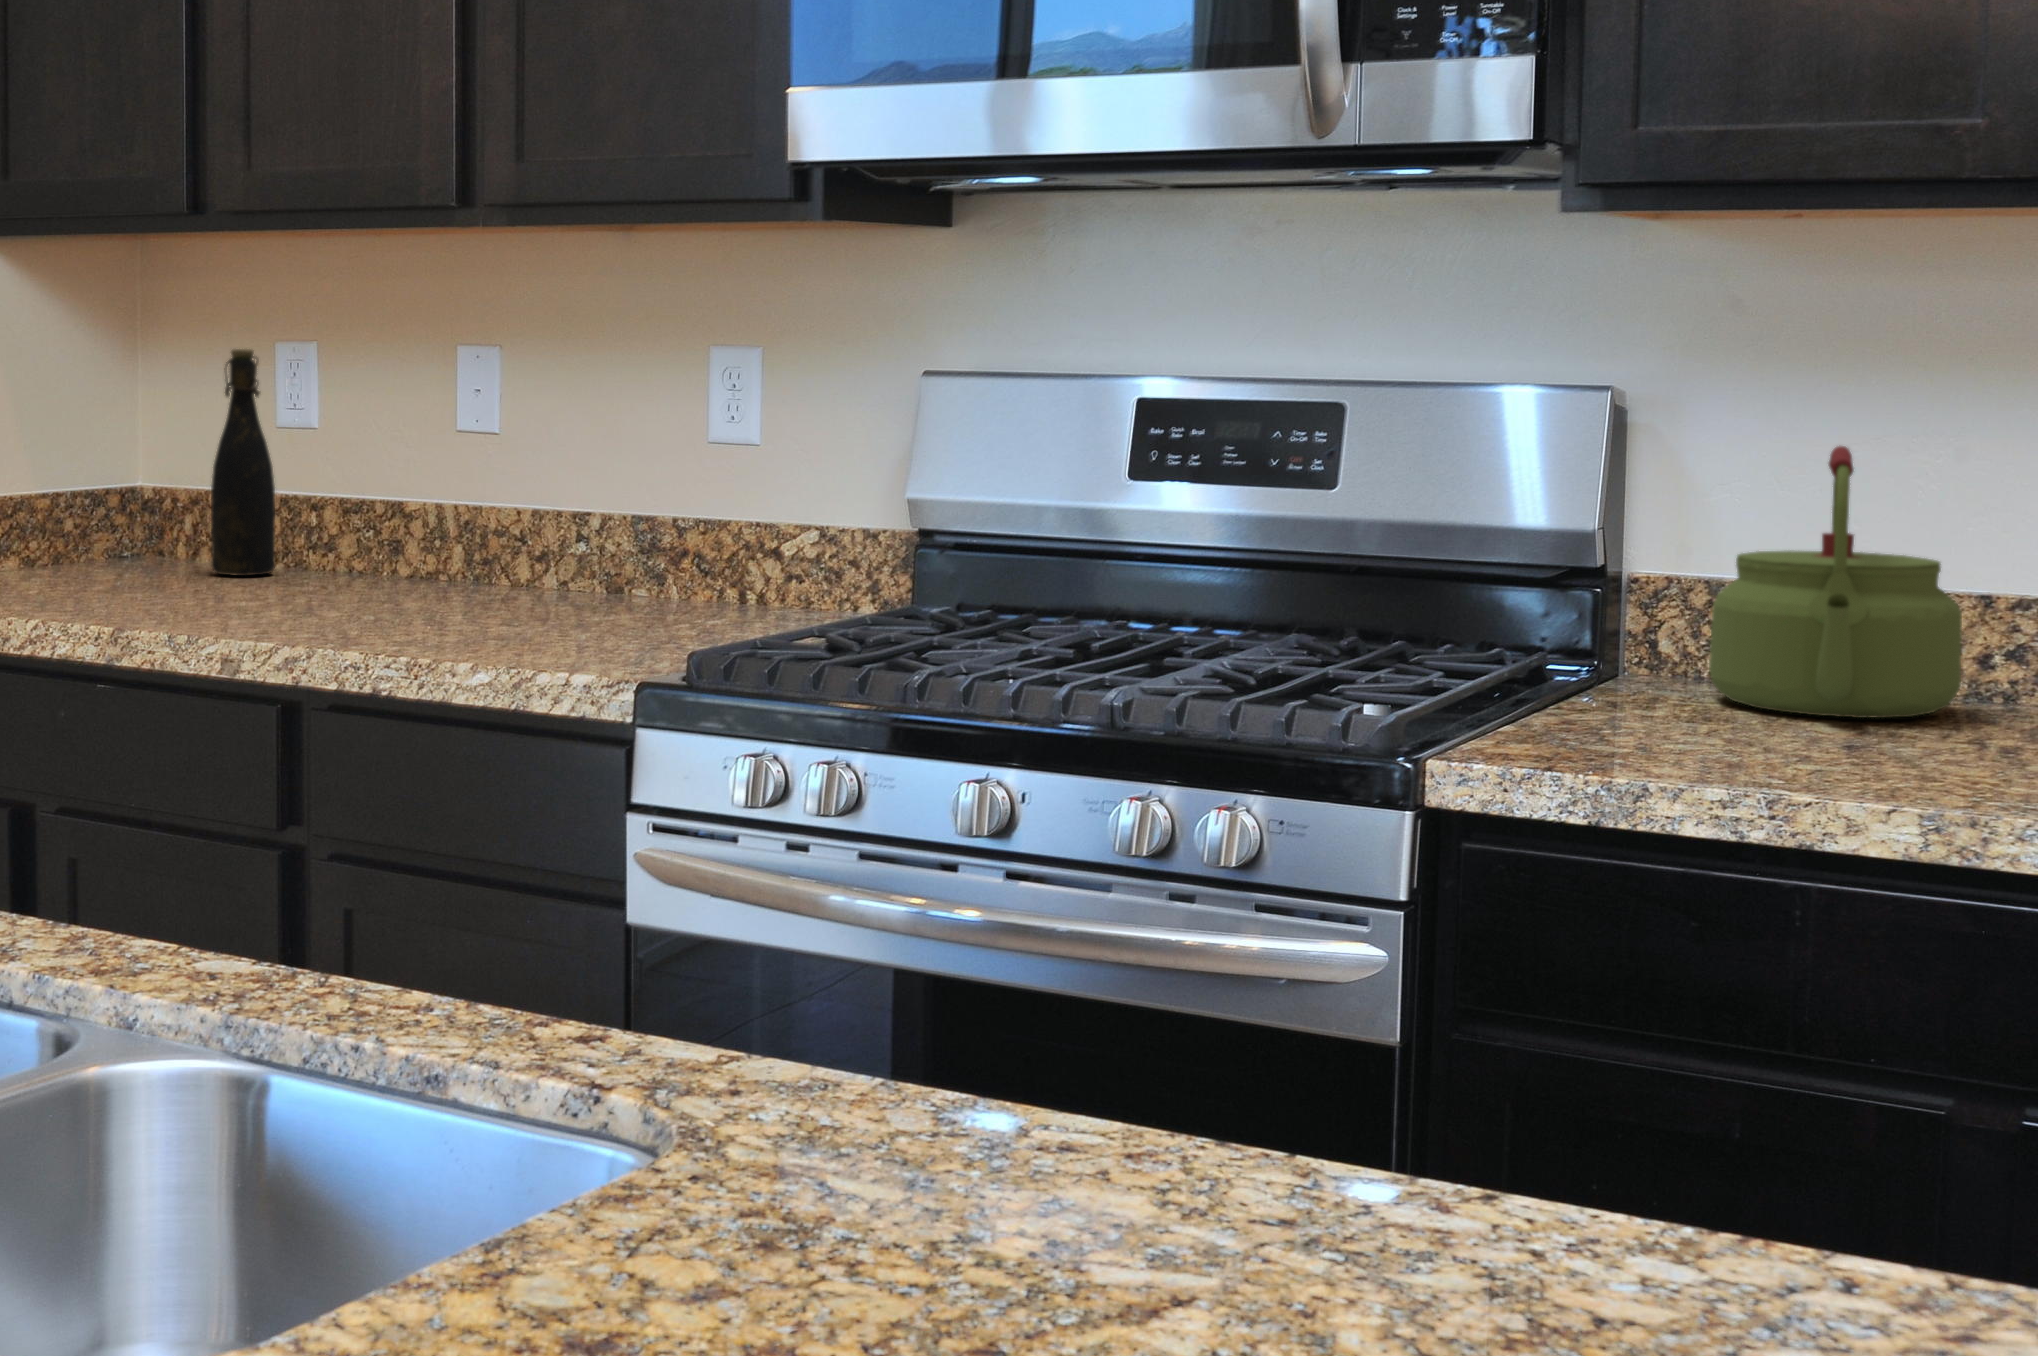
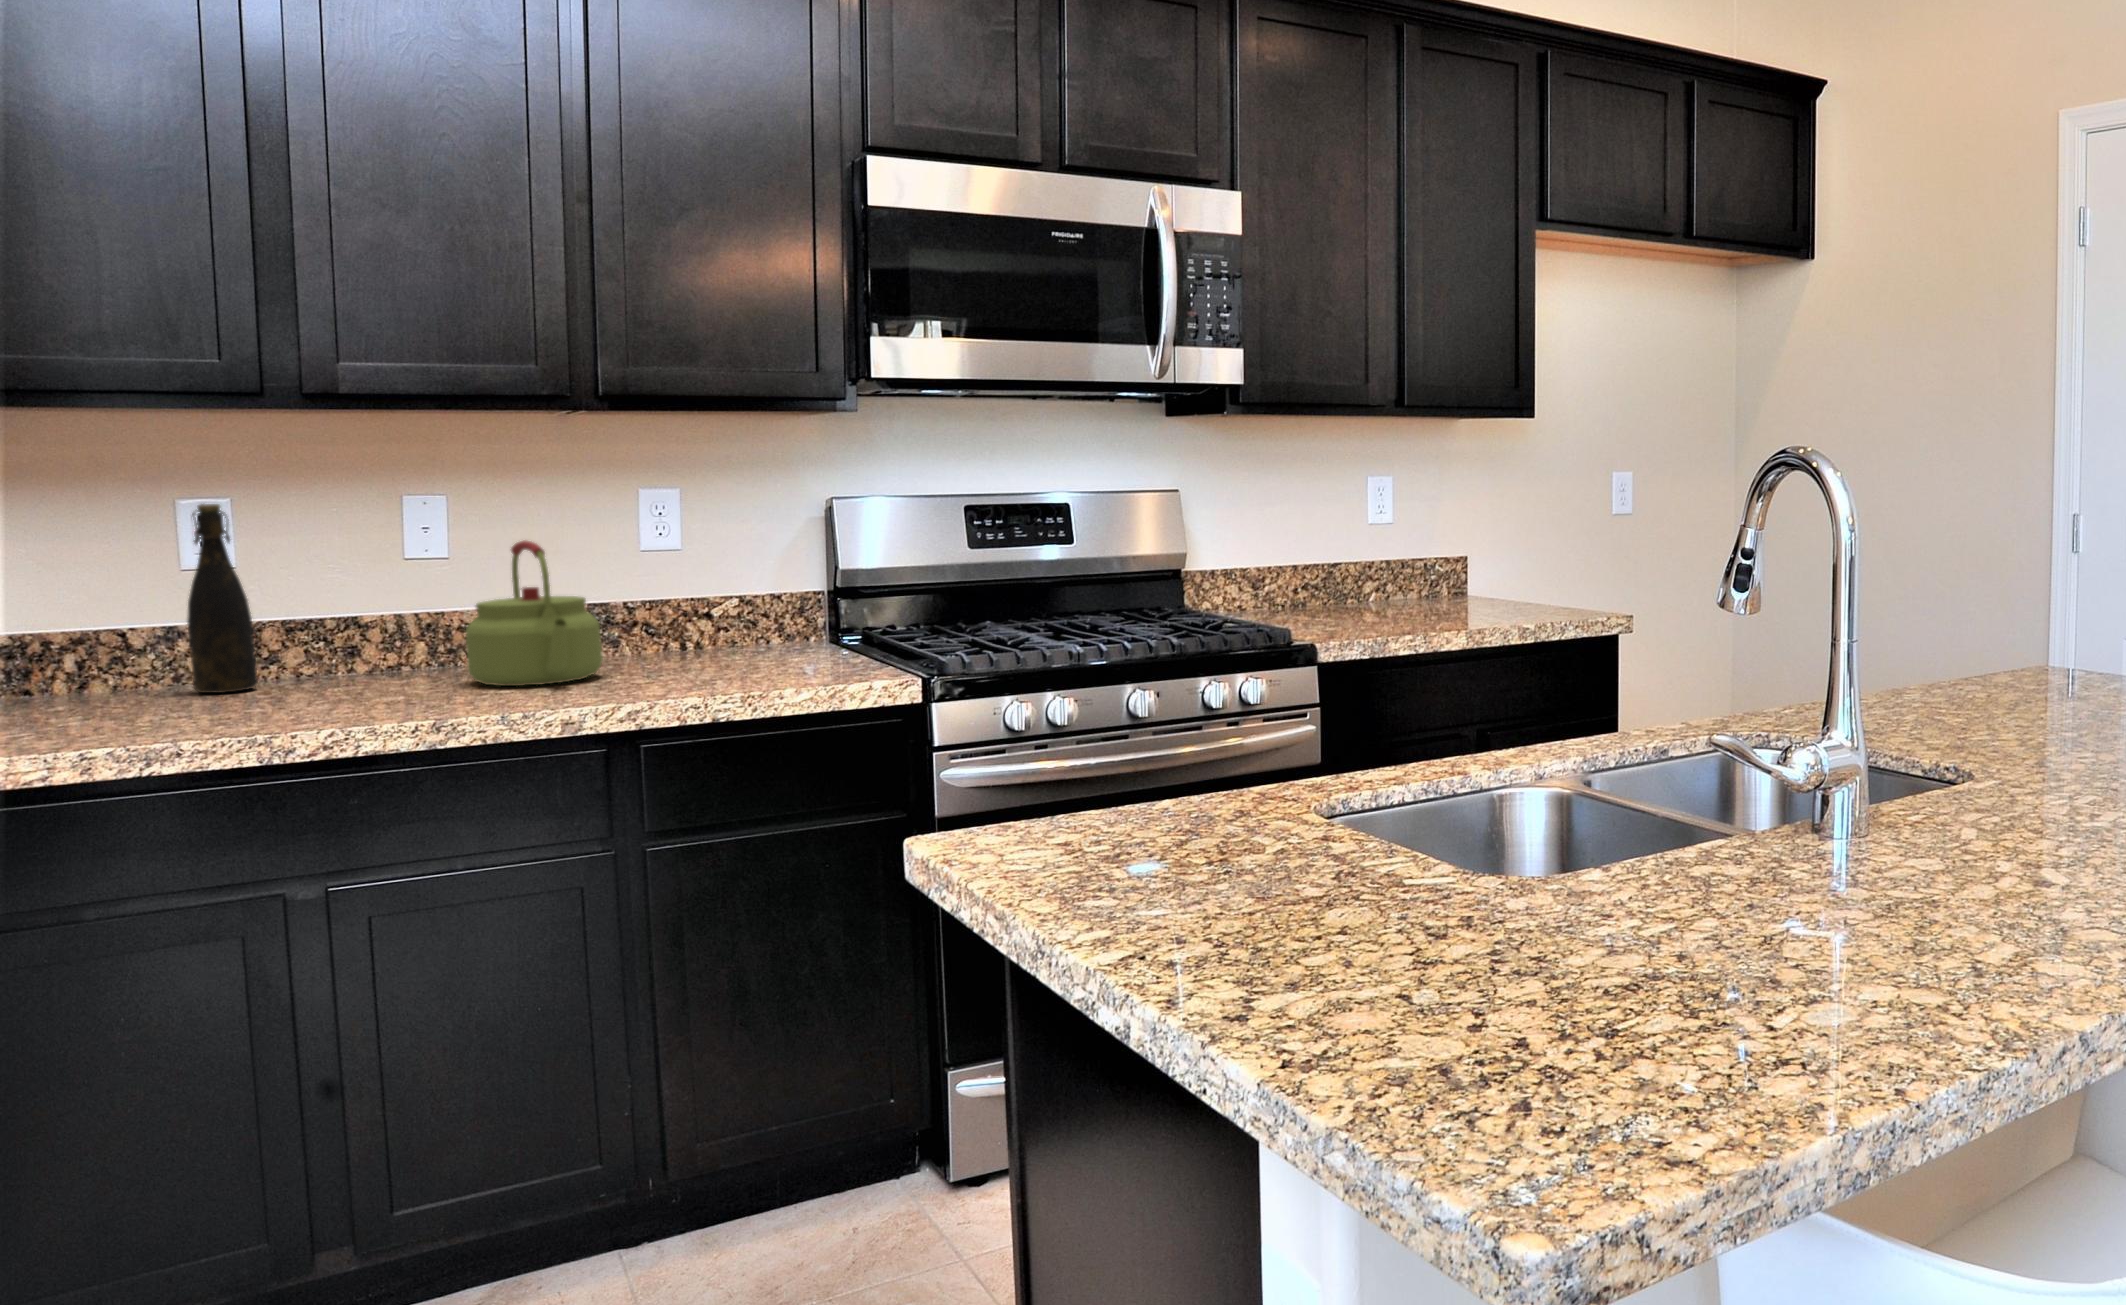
kettle: present [1709,446,1962,718] -> present [466,541,603,686]

